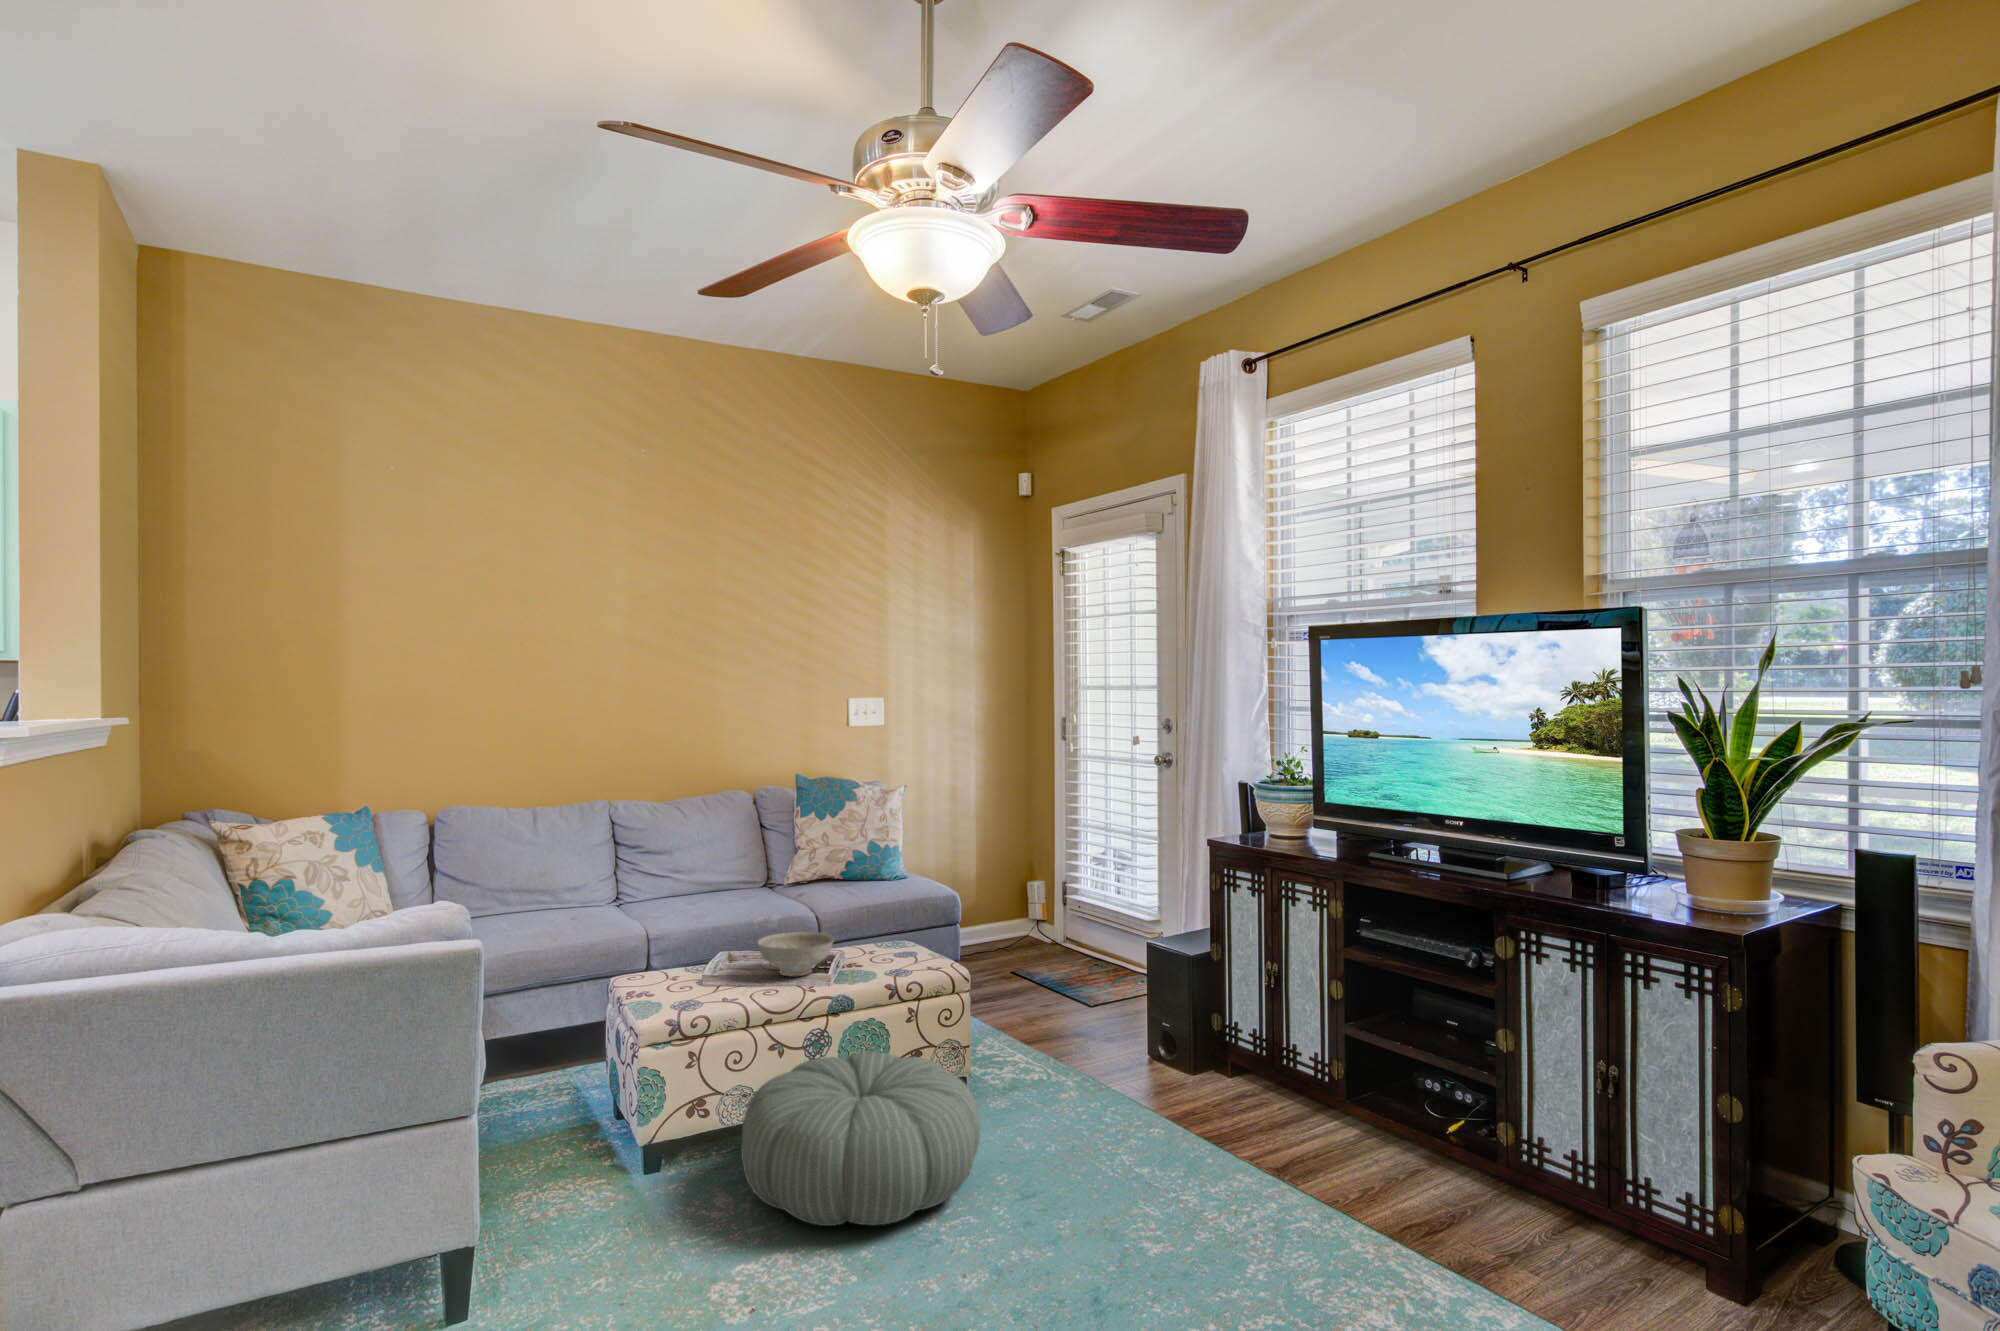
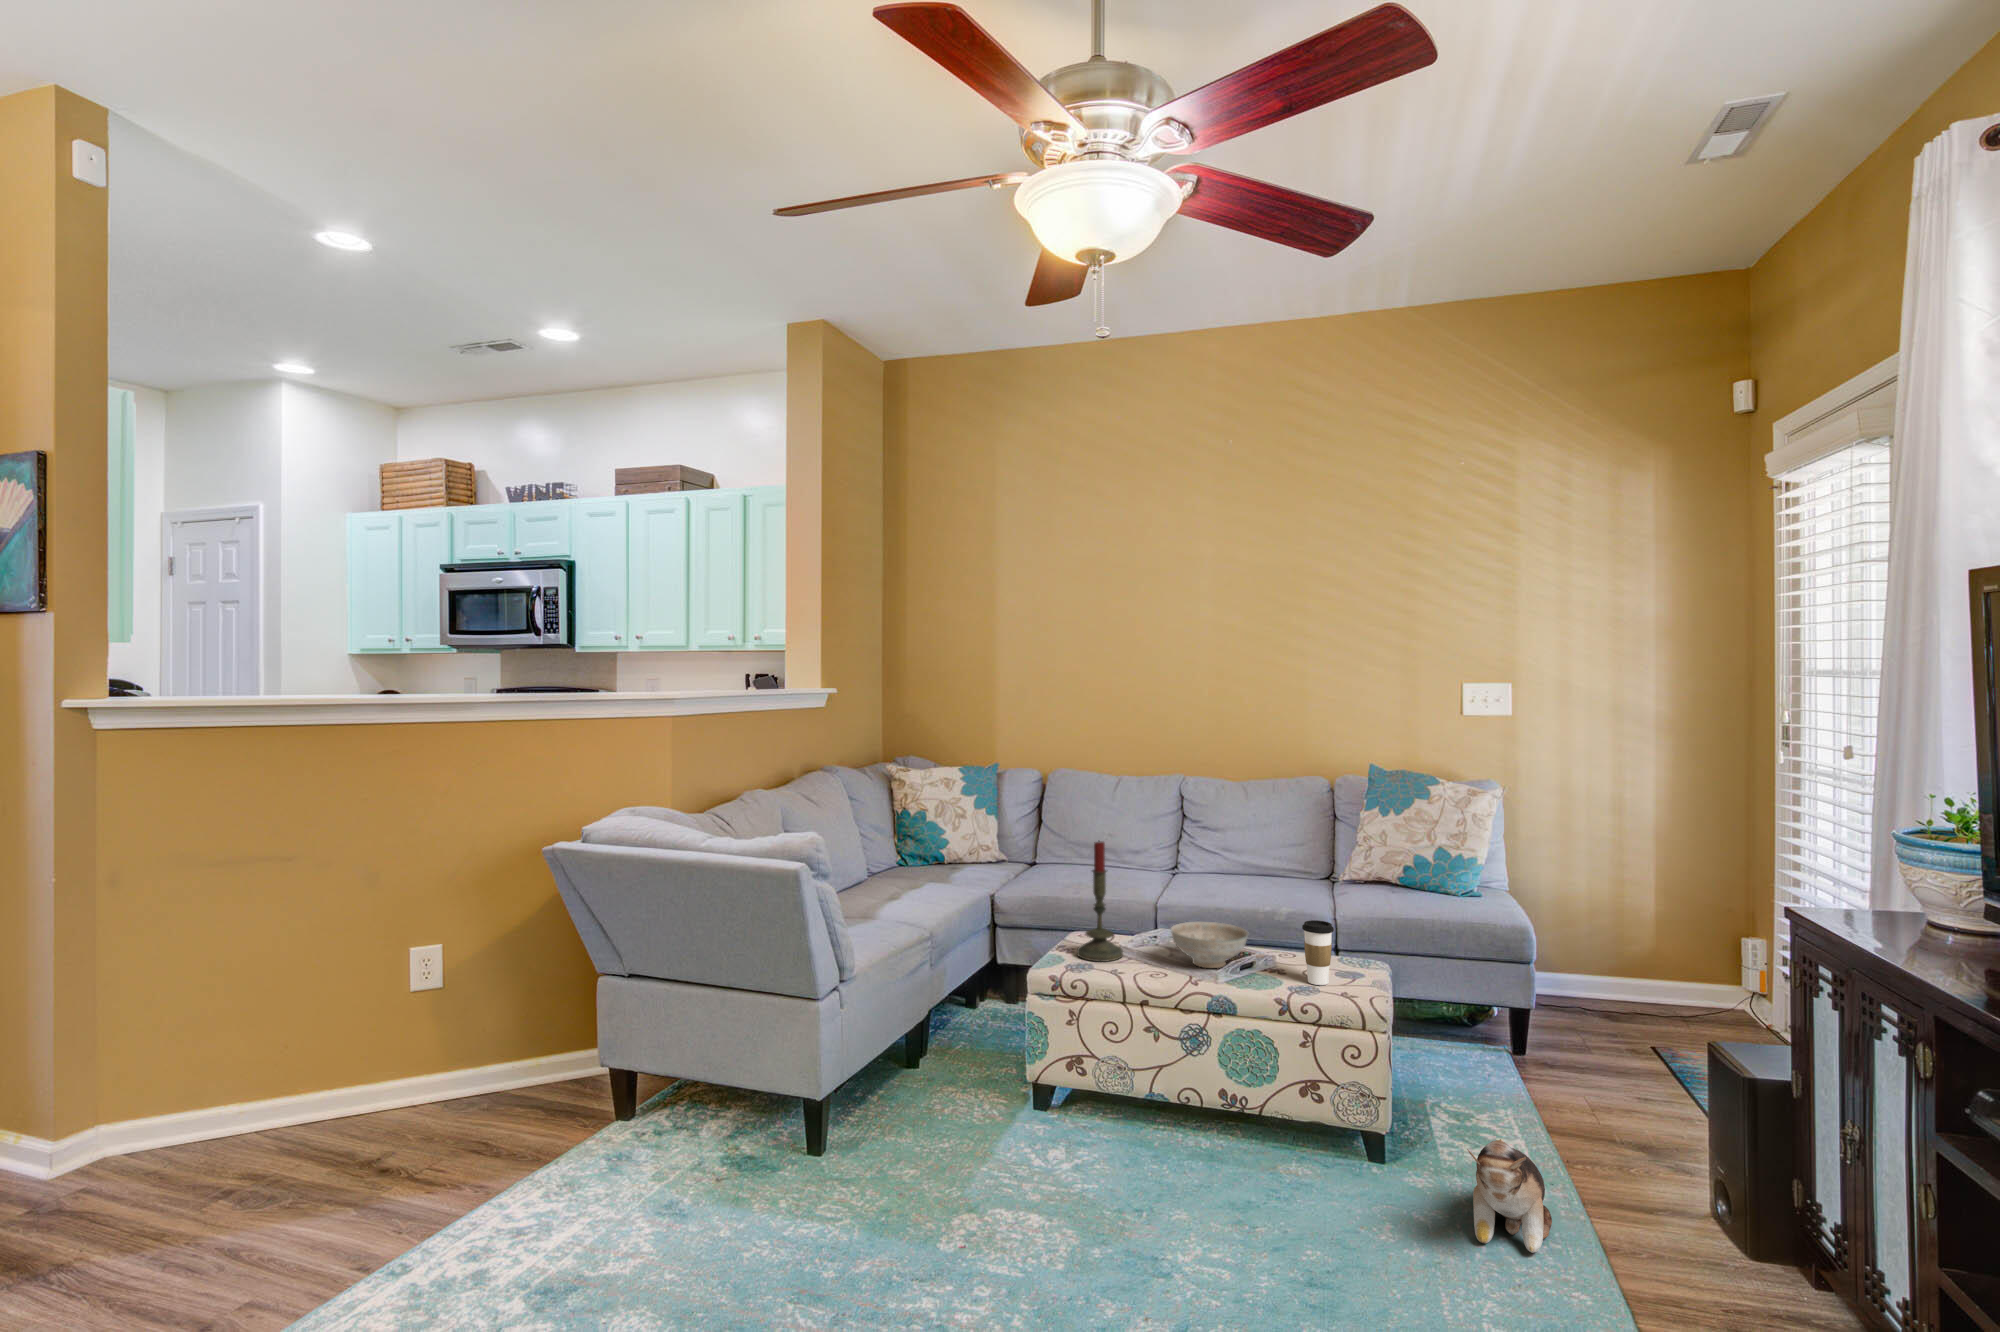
candle: none [659,865,710,997] -> present [1077,841,1123,962]
coffee cup: none [888,909,915,967] -> present [1302,920,1334,985]
plush toy: none [1057,1041,1123,1128] -> present [1467,1139,1552,1253]
pouf: present [741,1052,980,1226] -> none [1055,1051,1306,1241]

